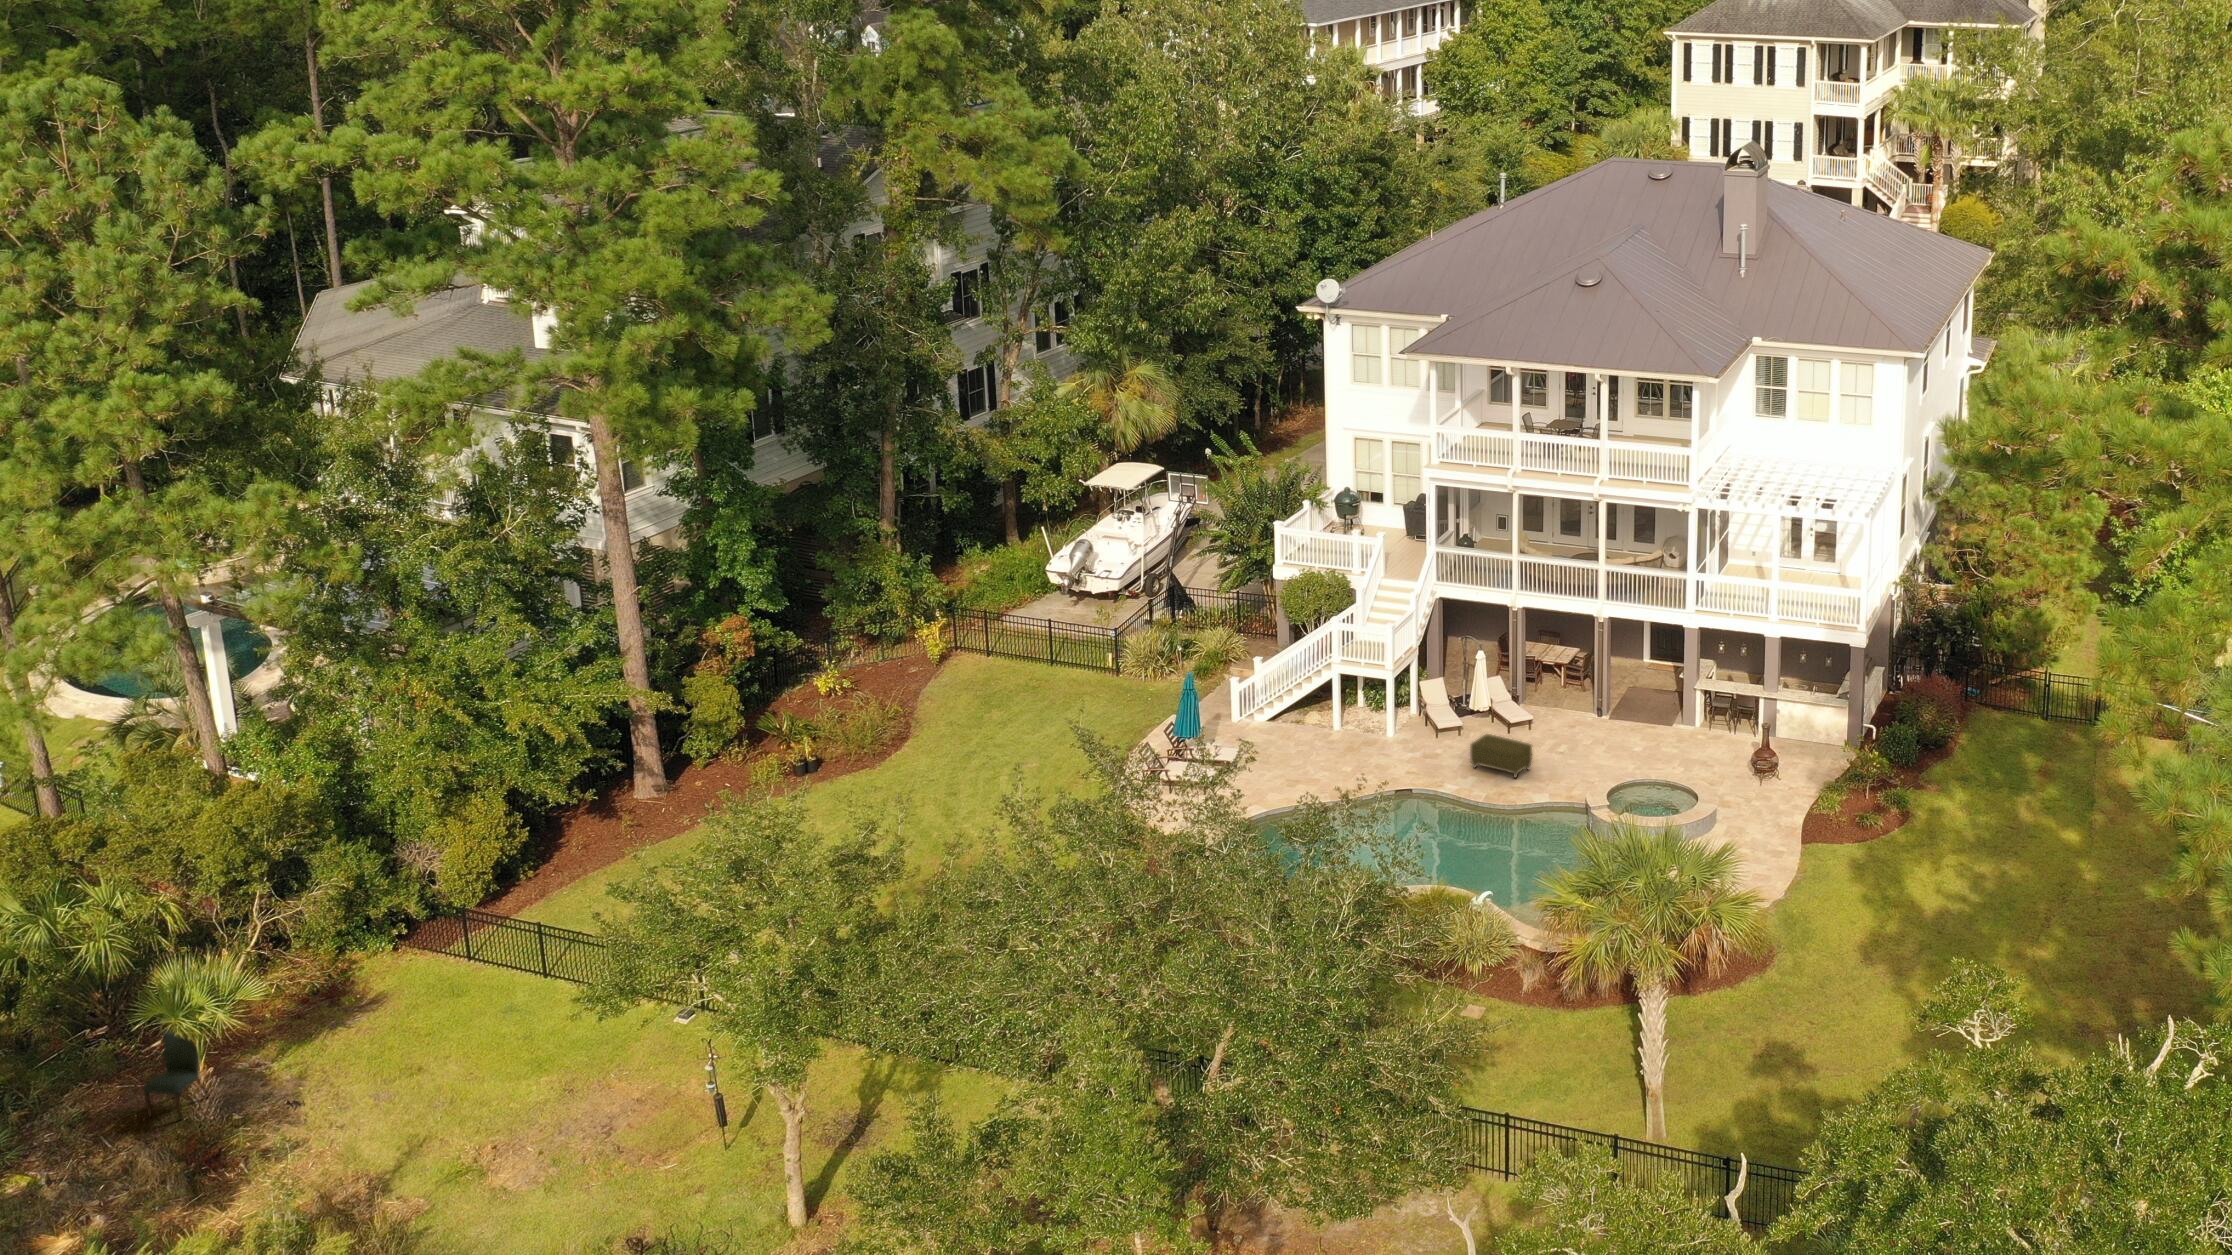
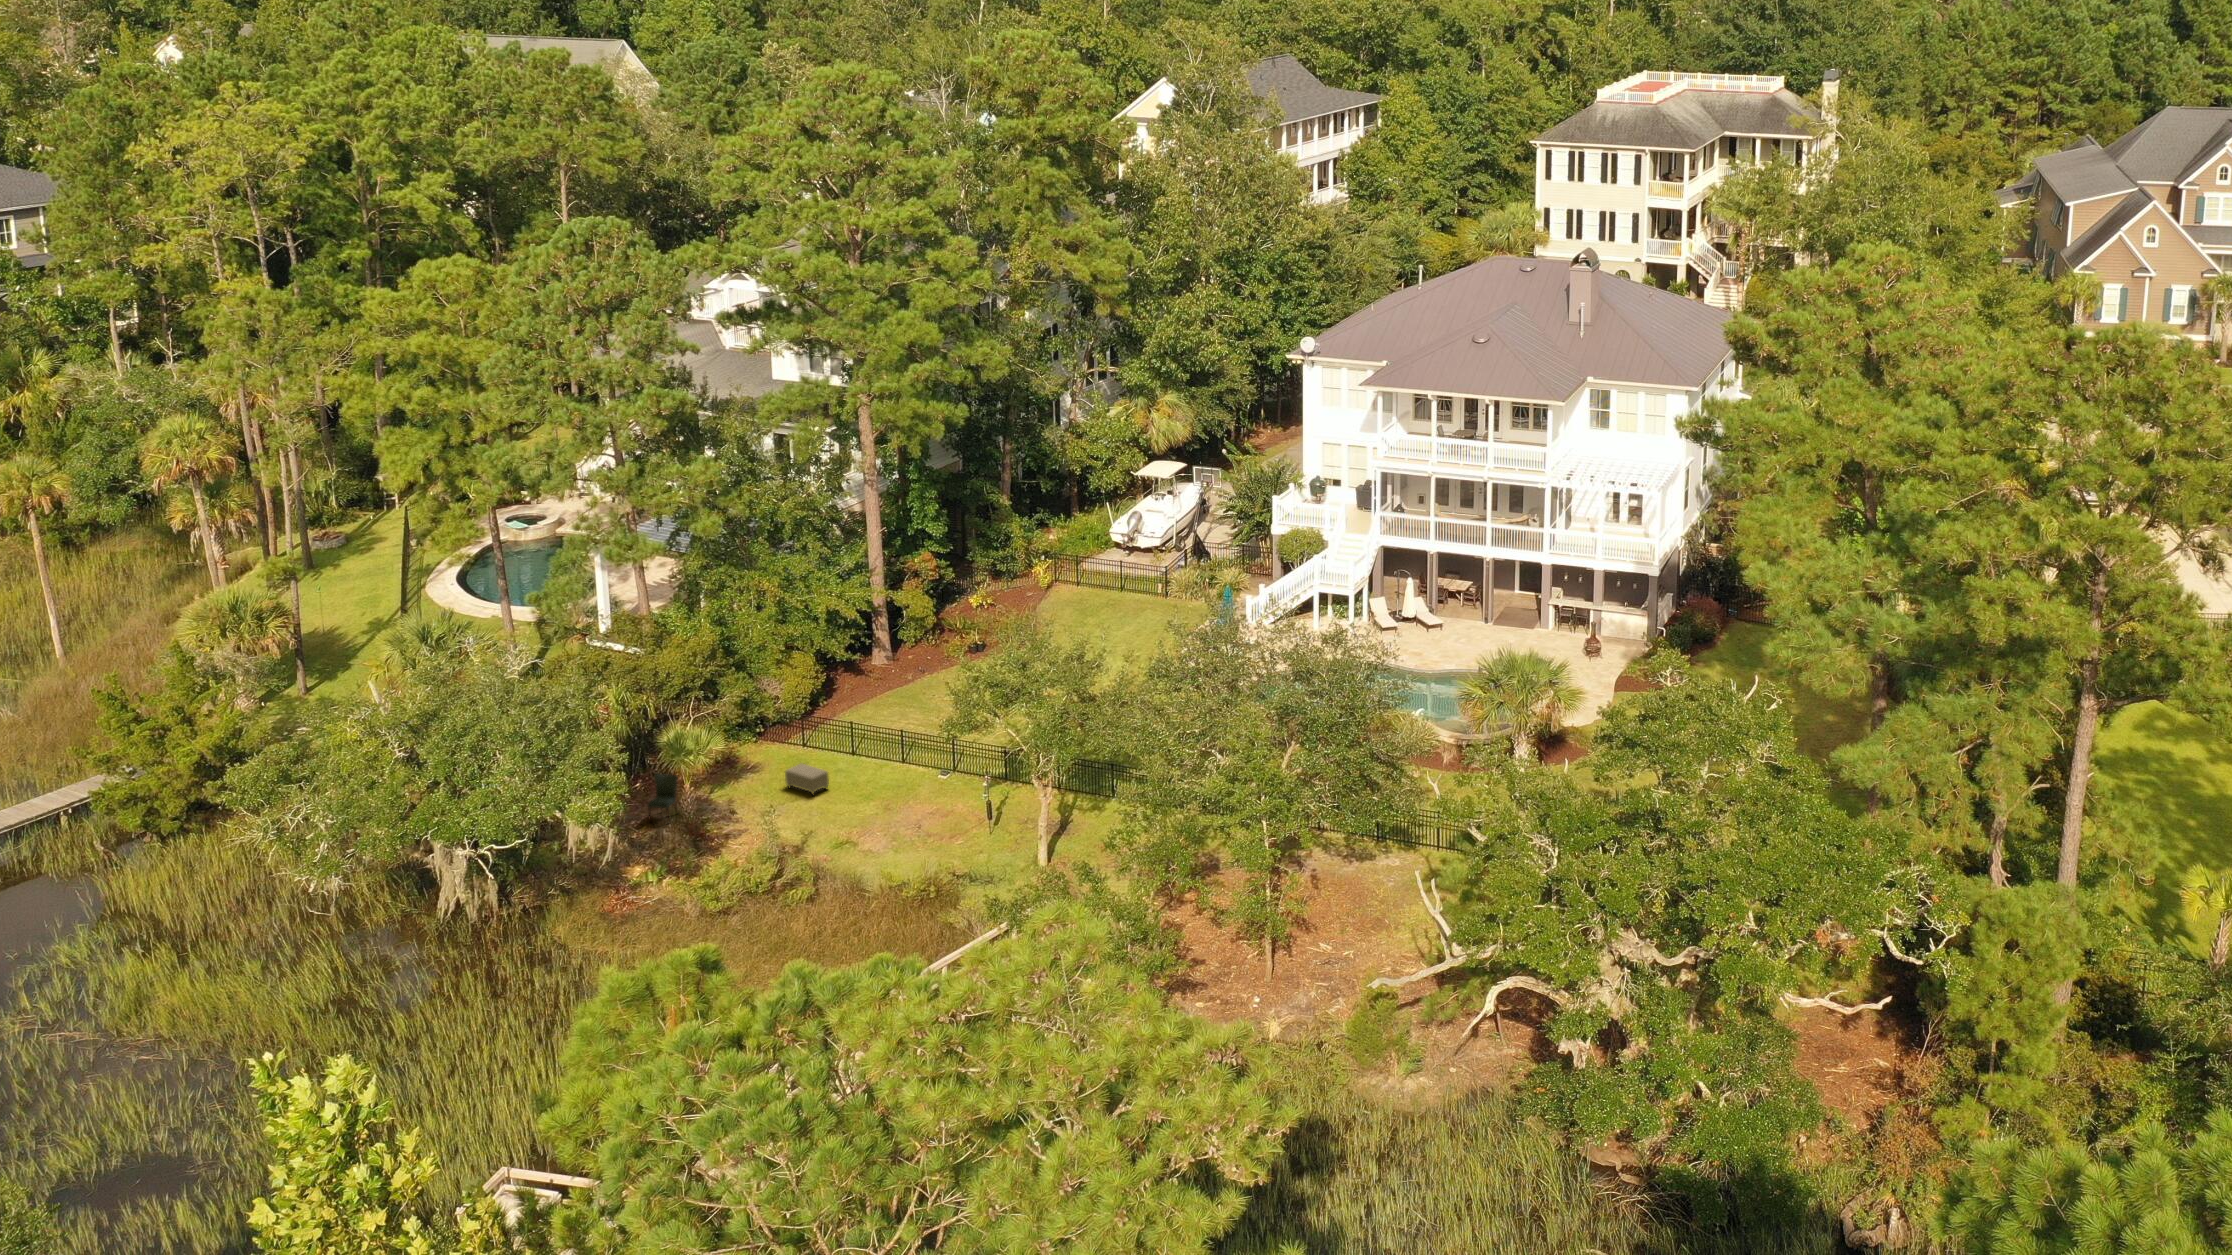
ottoman: present [1470,734,1532,778] -> present [785,763,829,795]

